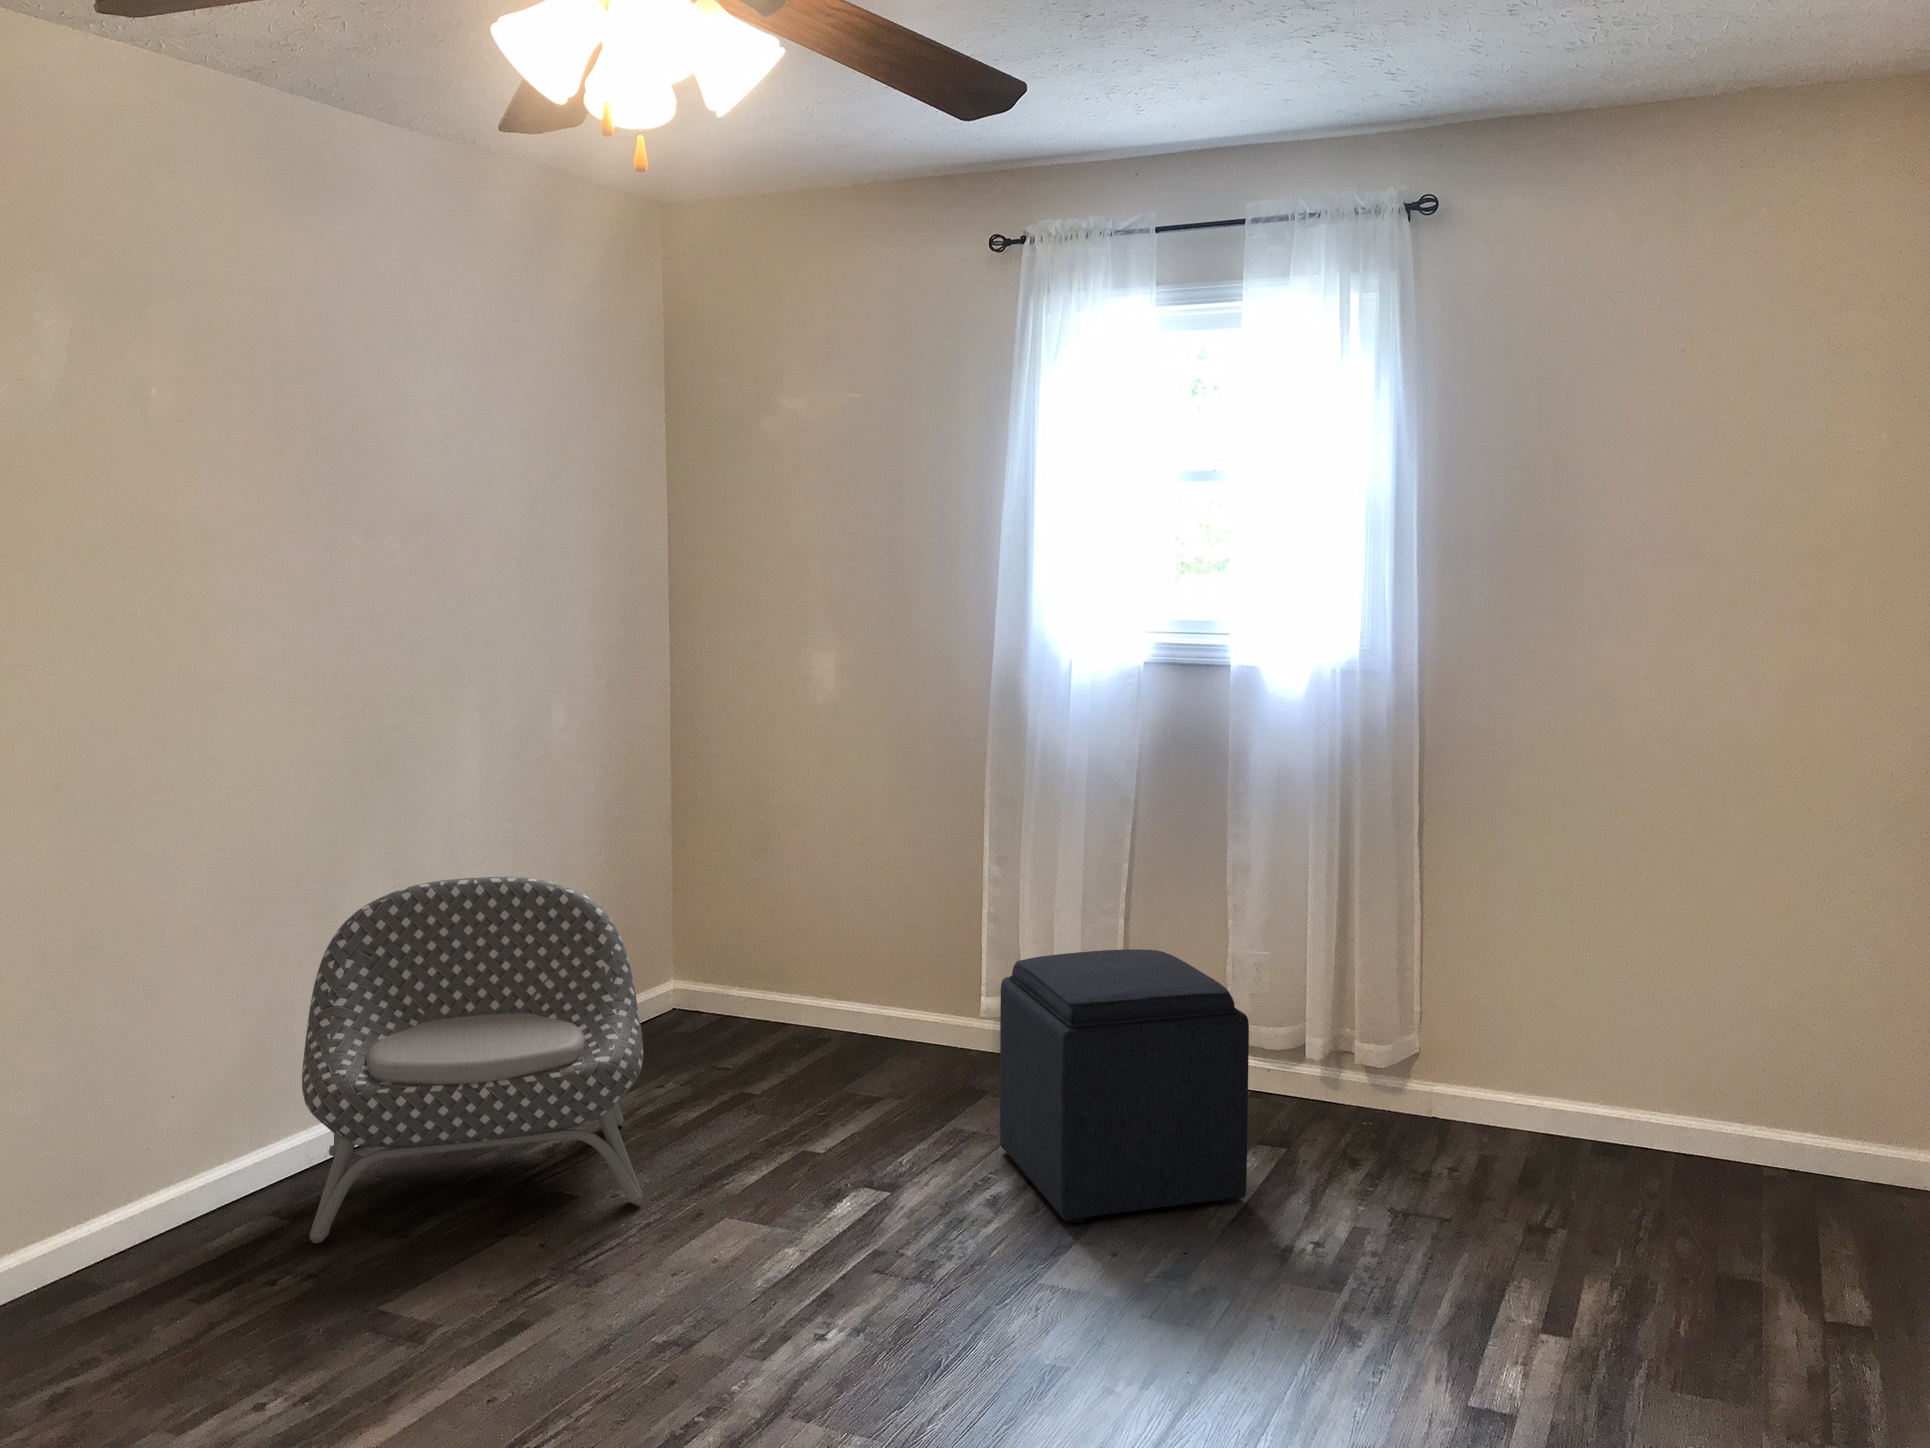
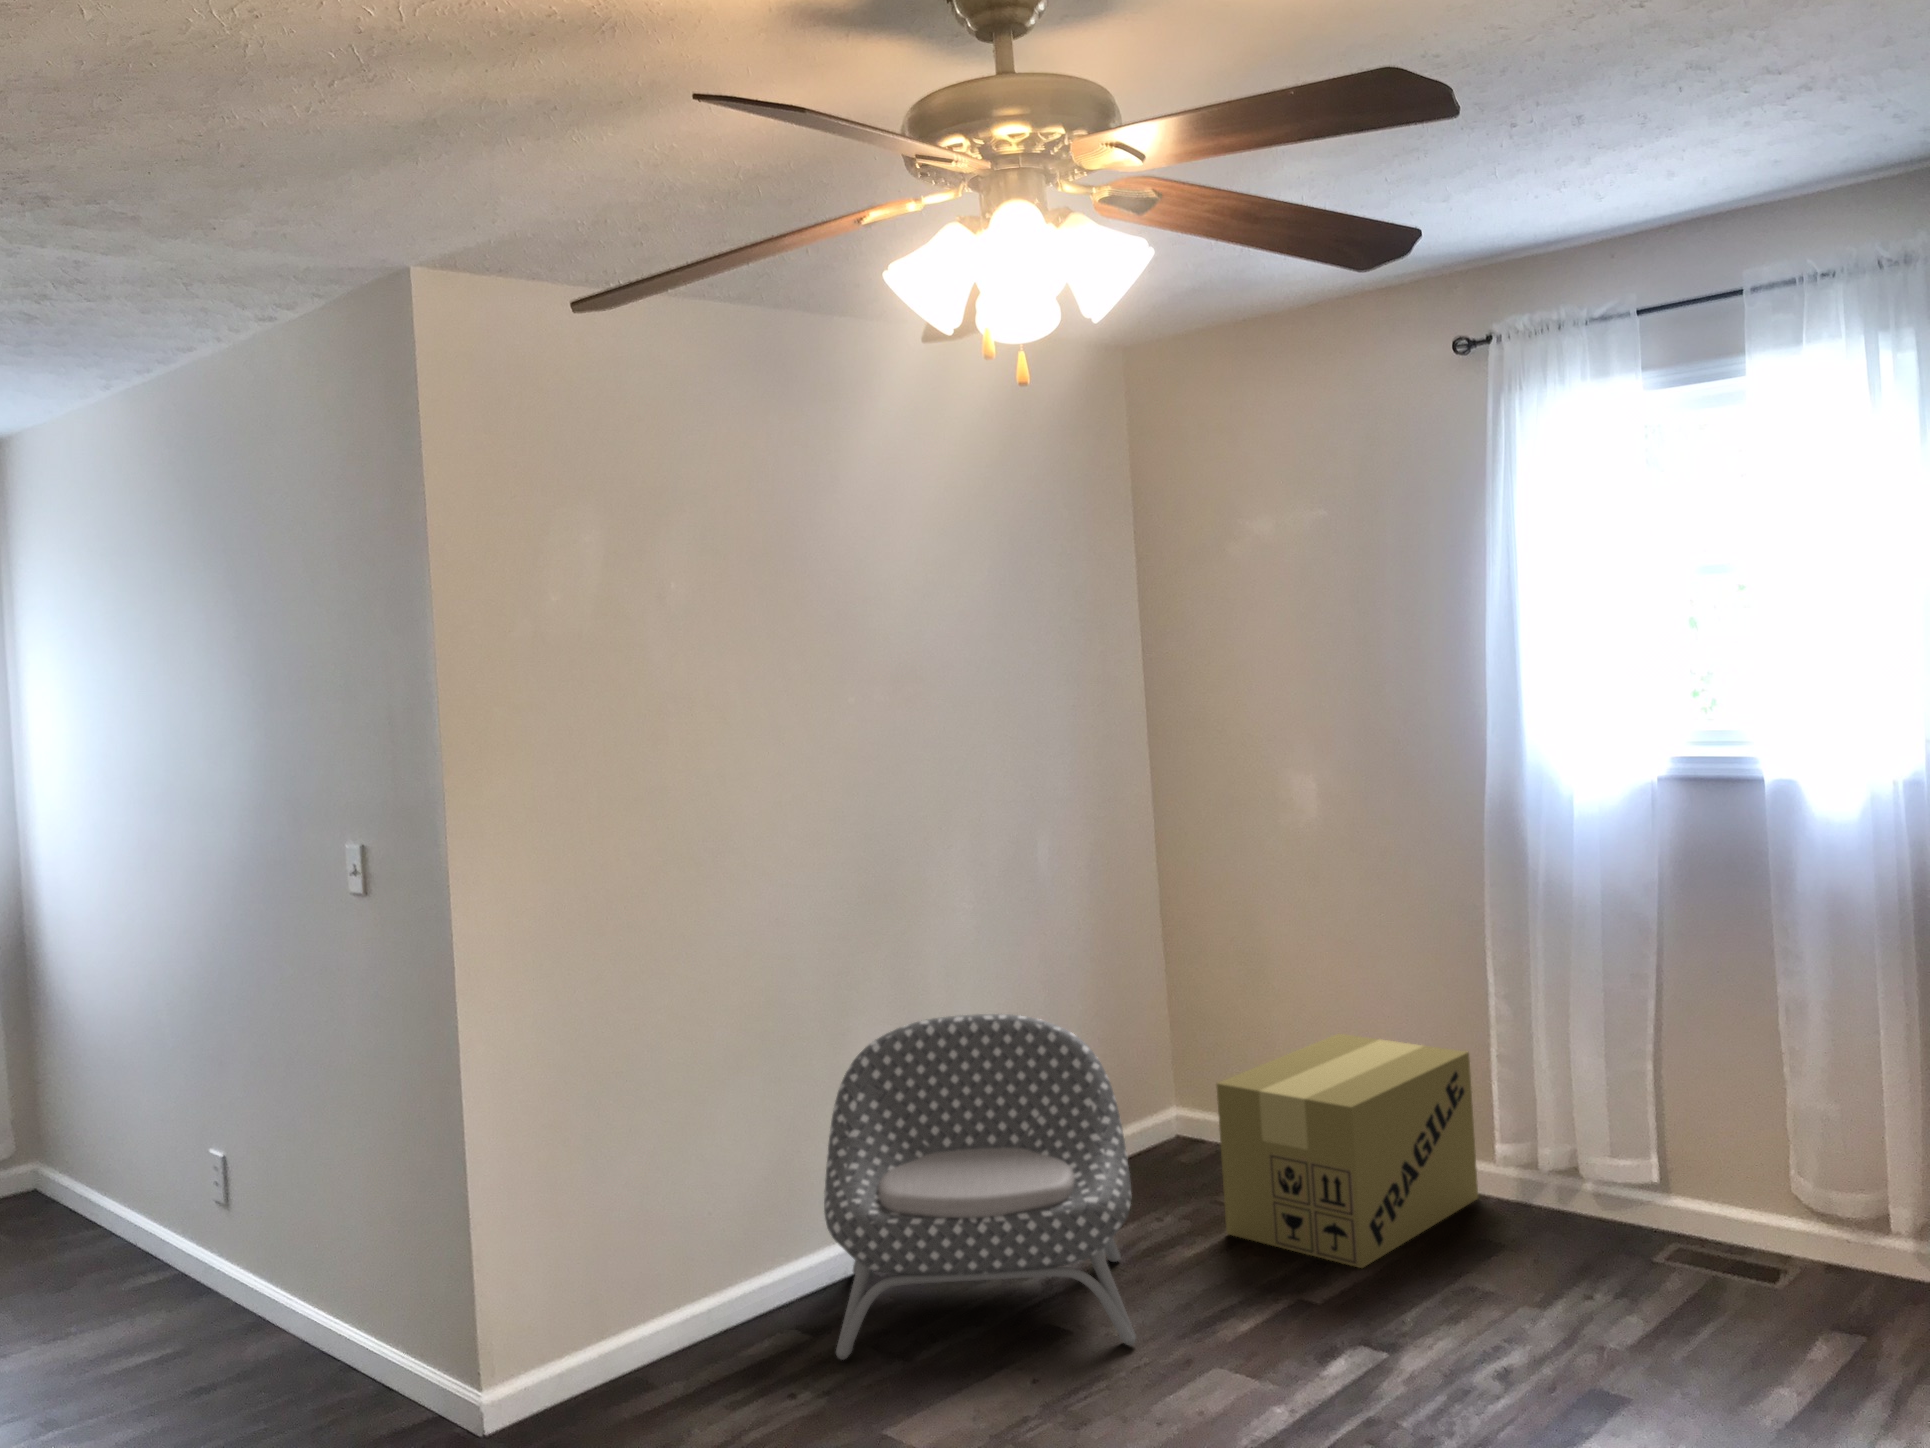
cardboard box: none [728,901,962,1117] -> present [1217,1034,1478,1268]
ottoman: present [1000,949,1249,1223] -> none [1503,1104,1803,1407]

